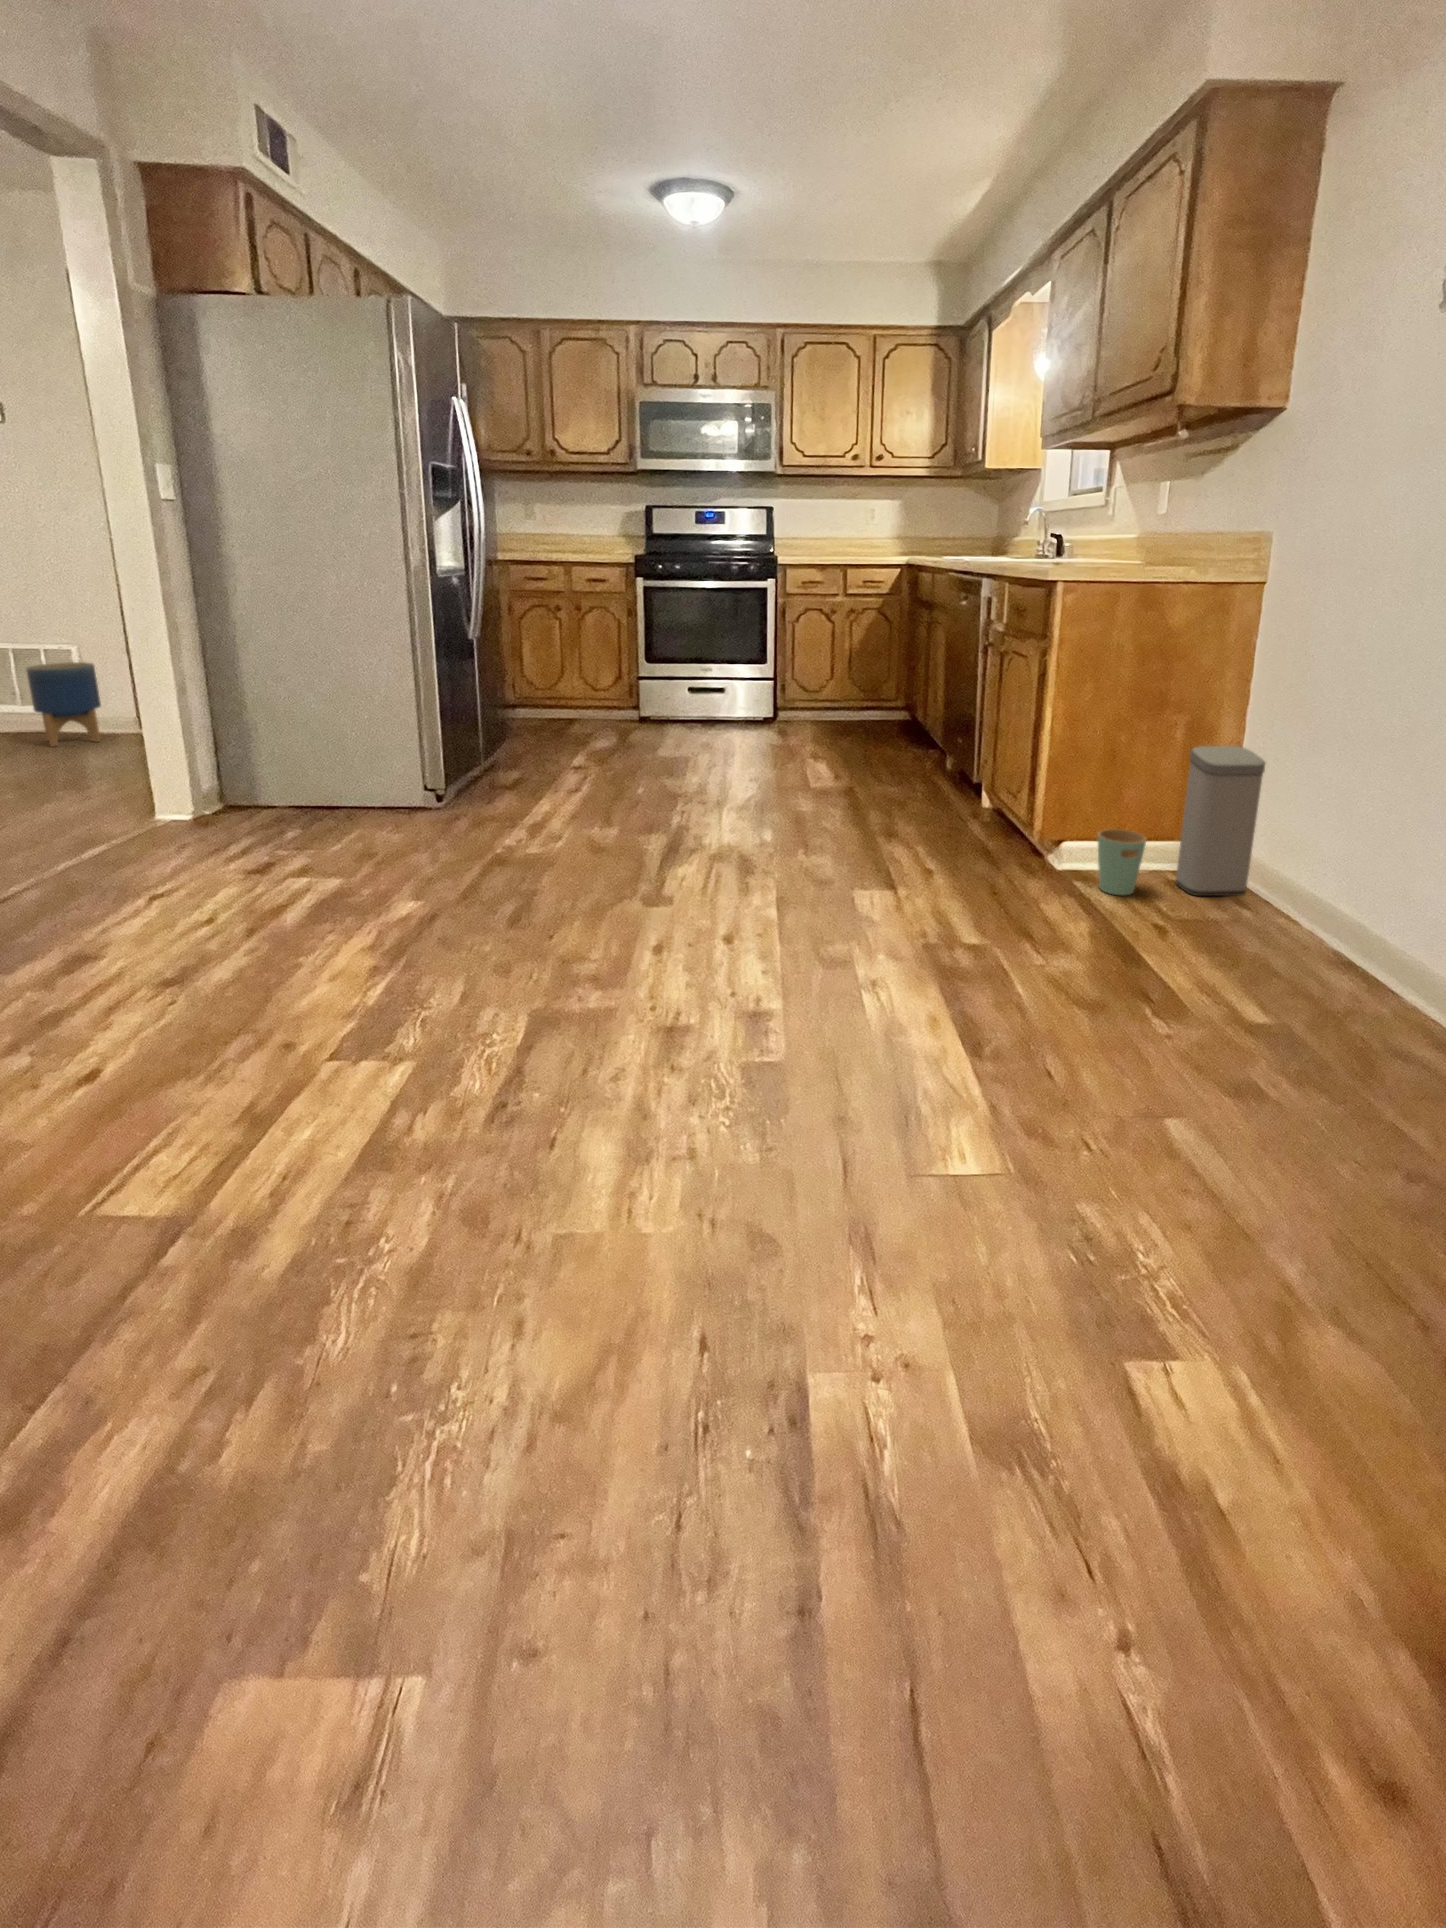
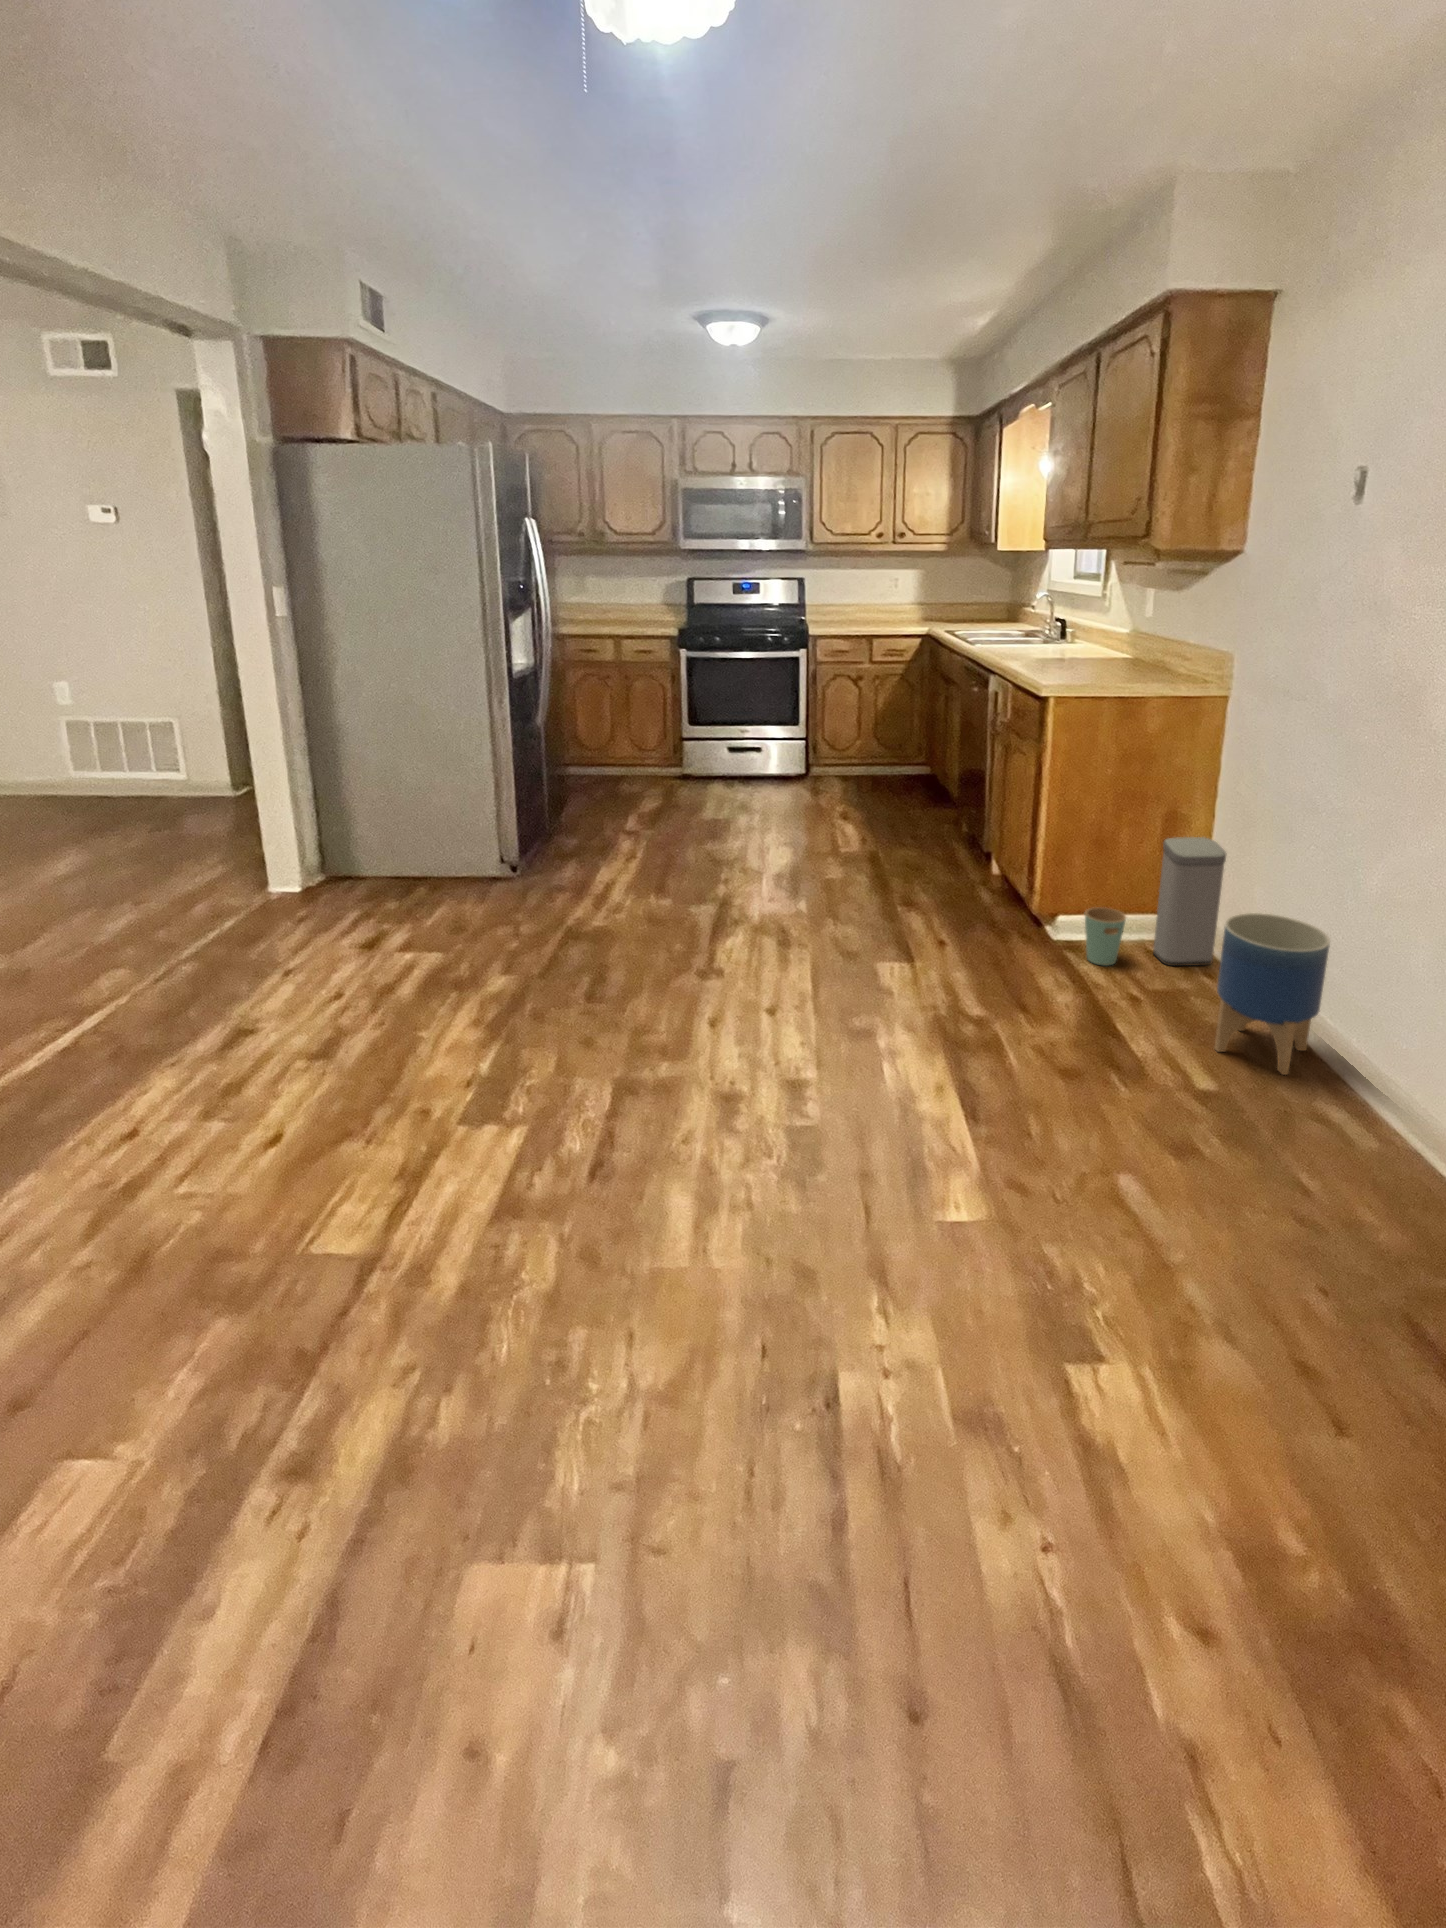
planter: present [26,662,101,747] -> present [1215,913,1330,1075]

